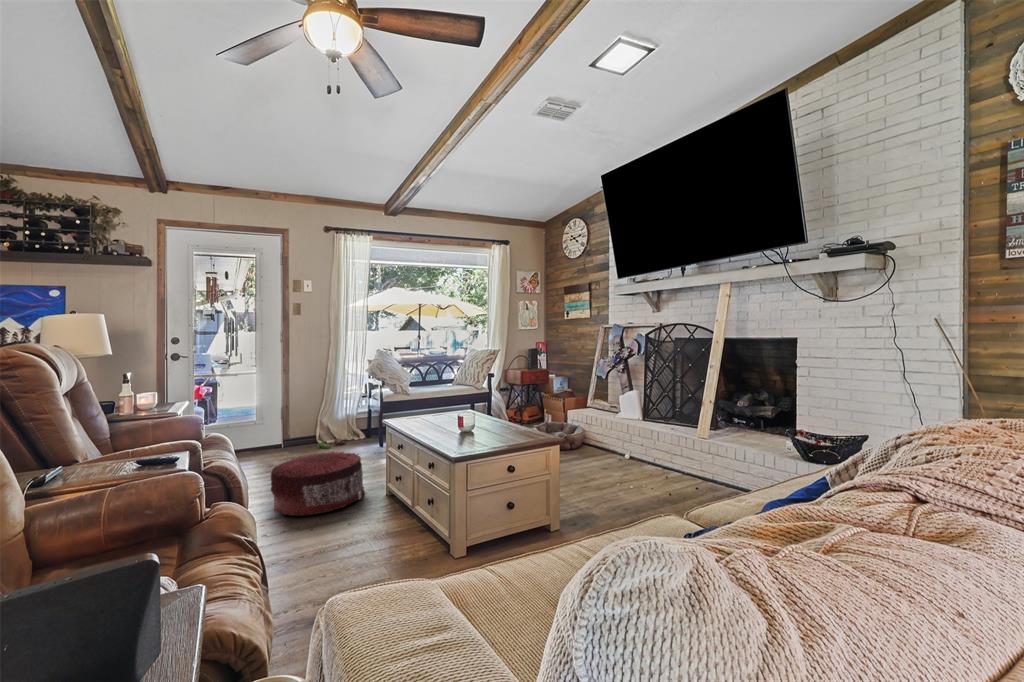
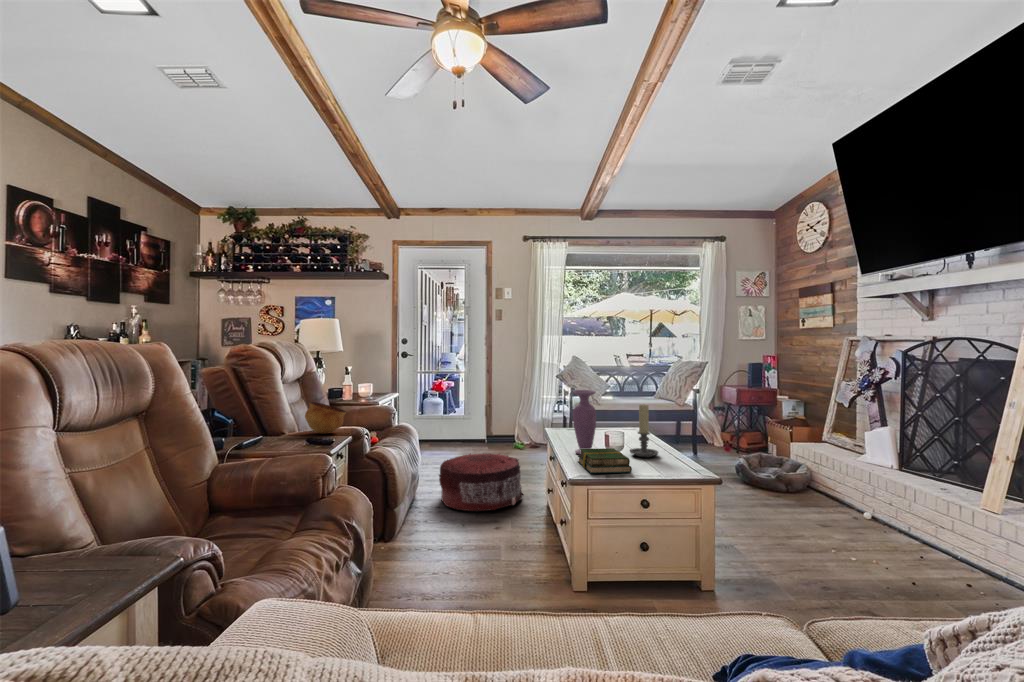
vase: none [430,378,453,438] -> present [573,390,596,455]
candle holder: none [482,386,506,432] -> present [630,404,658,457]
bowl: none [107,418,168,455] -> present [305,402,346,434]
book: none [444,428,497,451] -> present [578,448,632,473]

